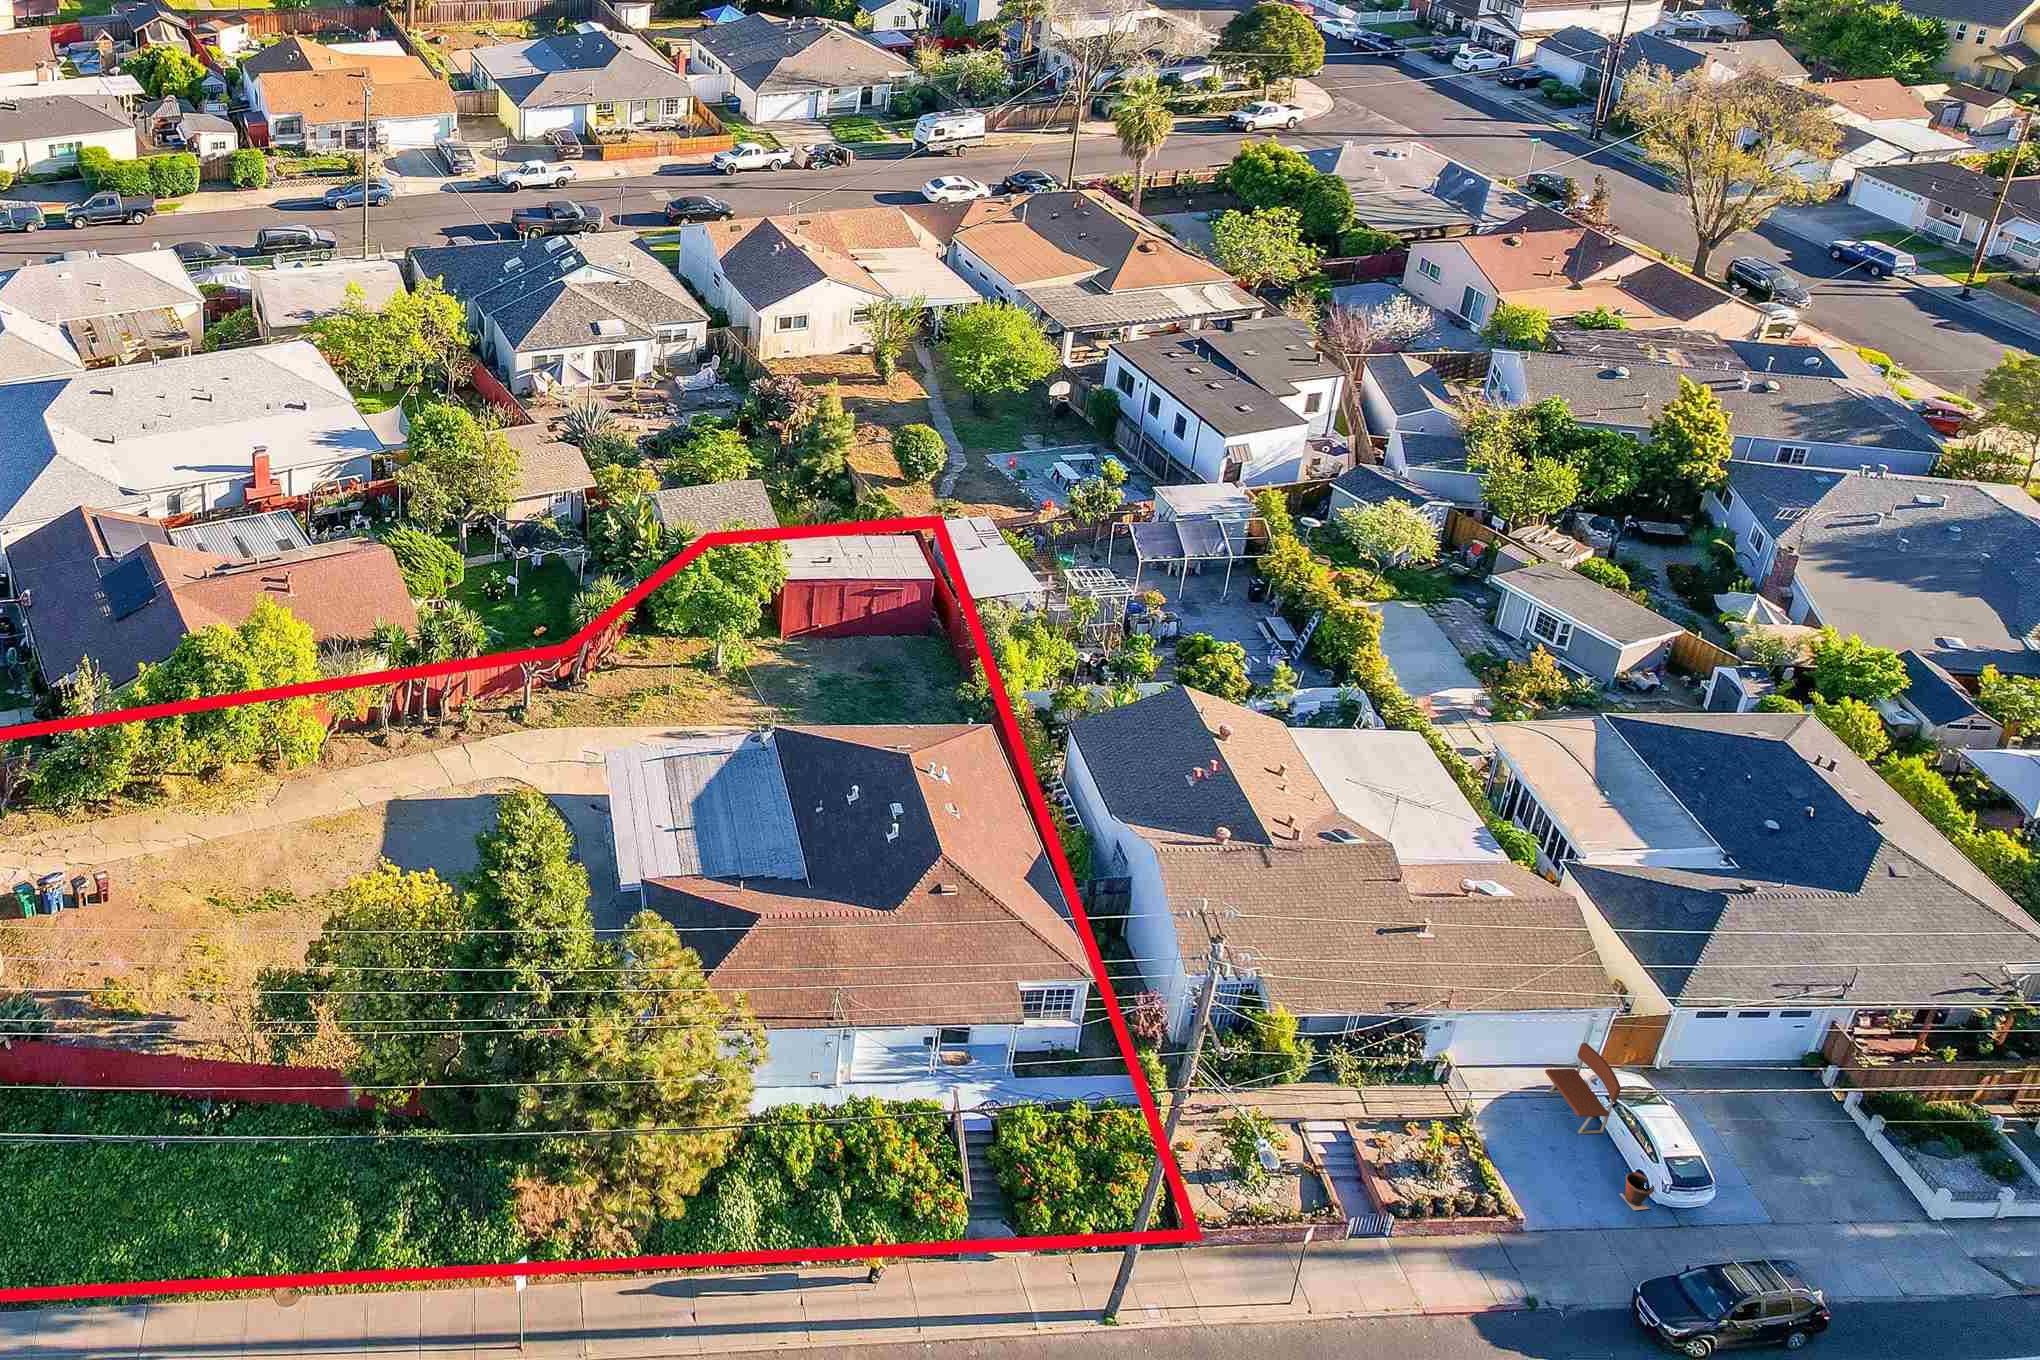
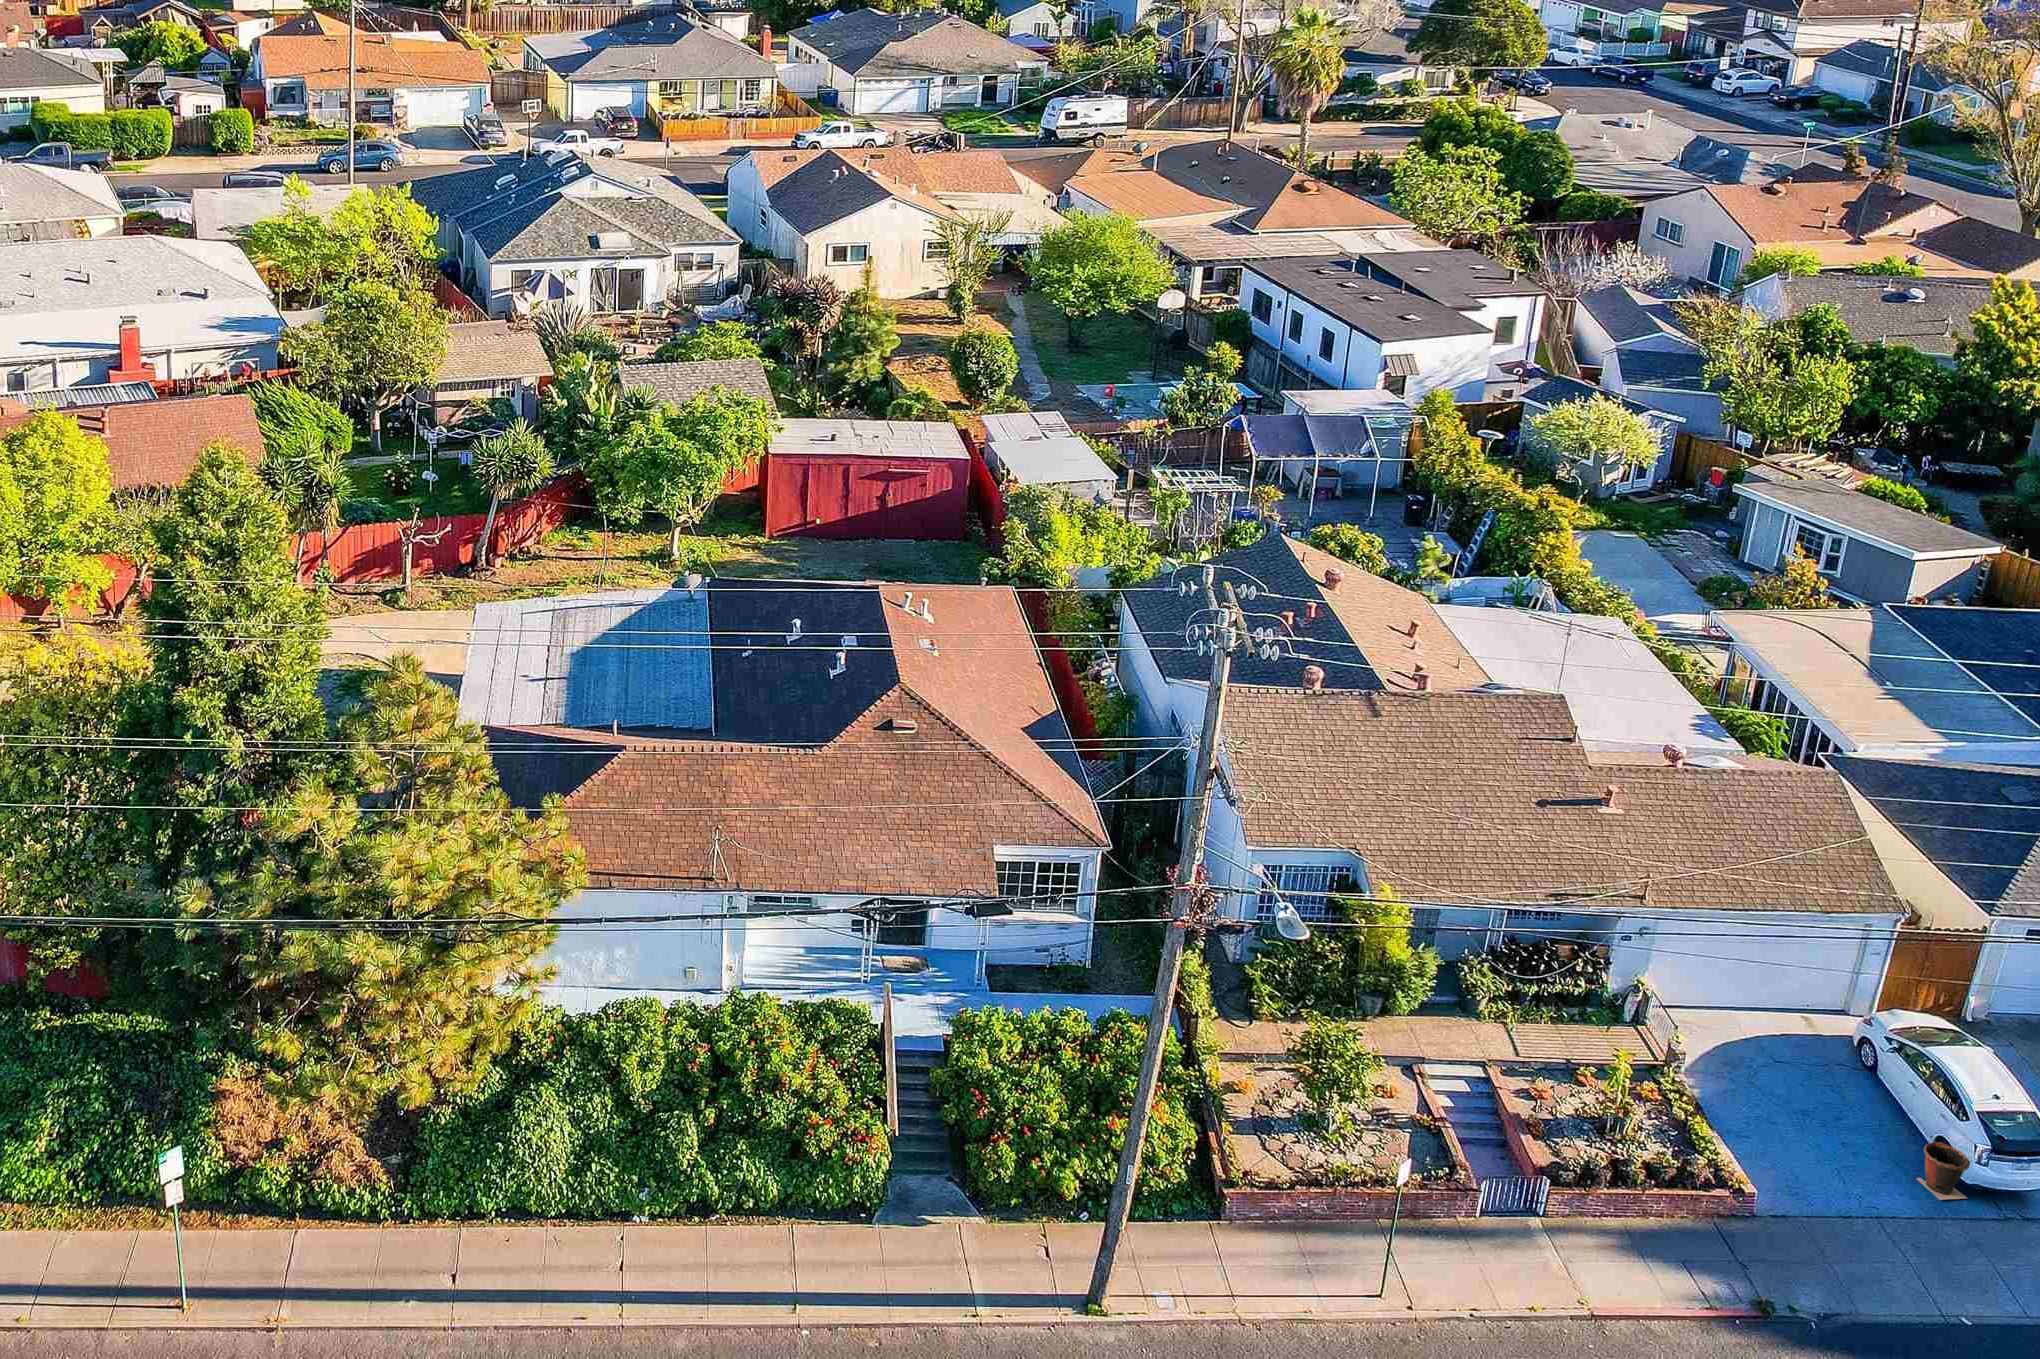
bench: present [1545,1043,1621,1134] -> none [1797,968,1911,1102]

